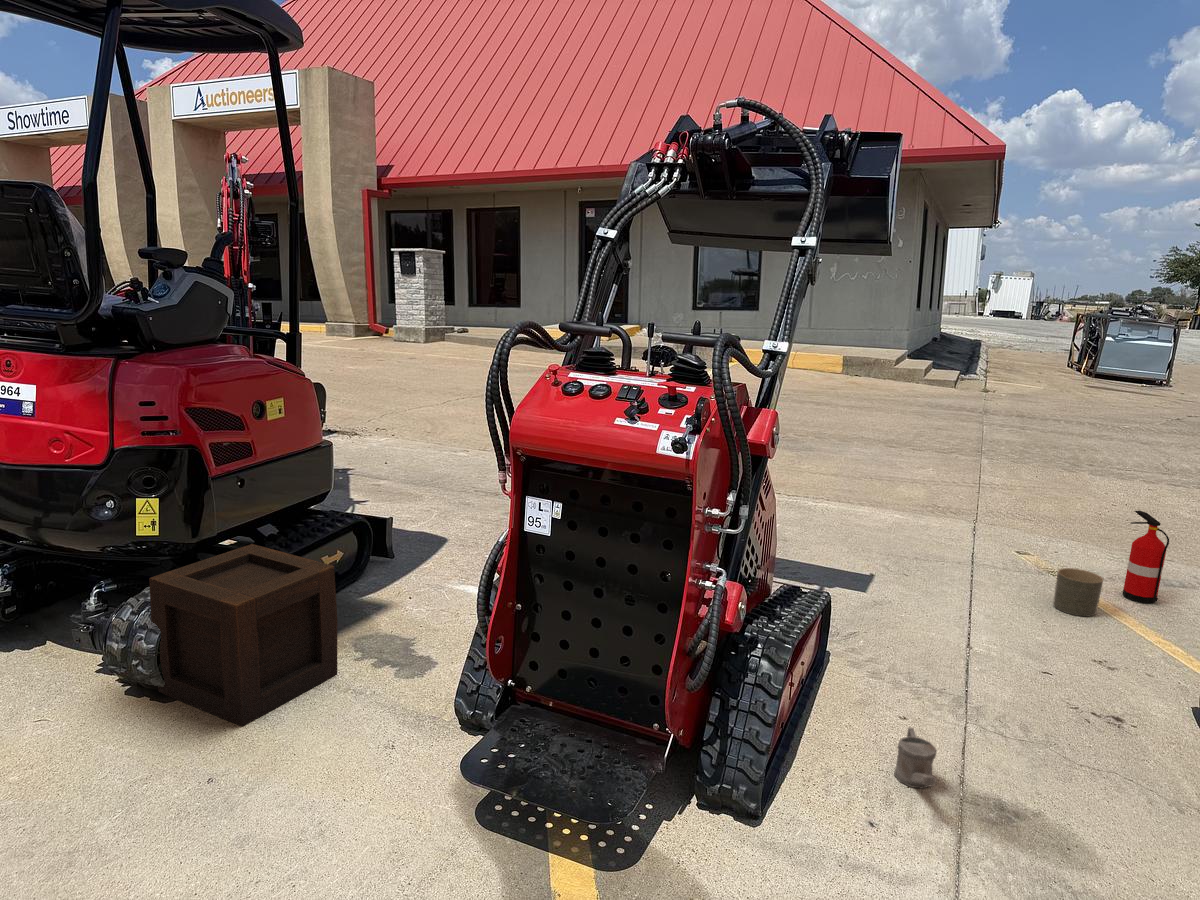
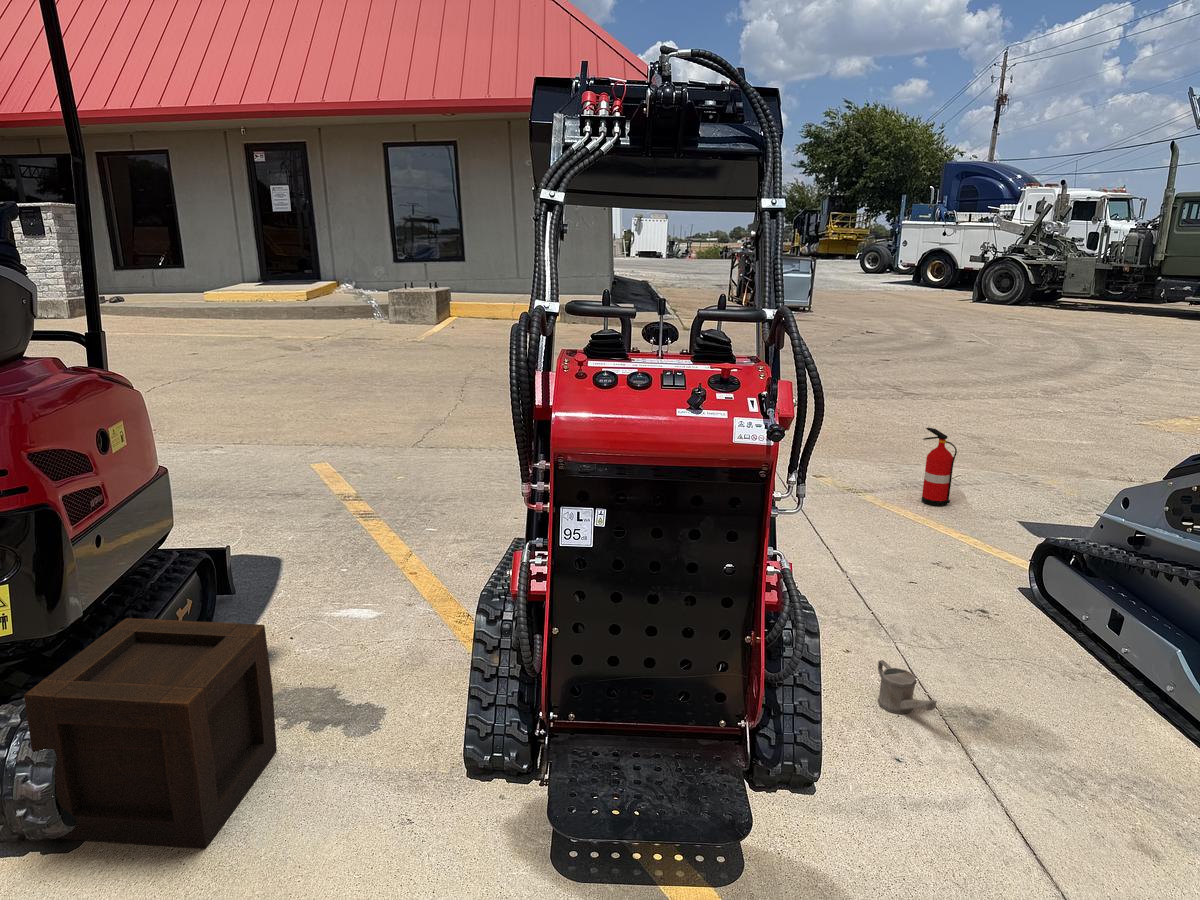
planter: present [1053,568,1103,617] -> none [881,486,921,527]

